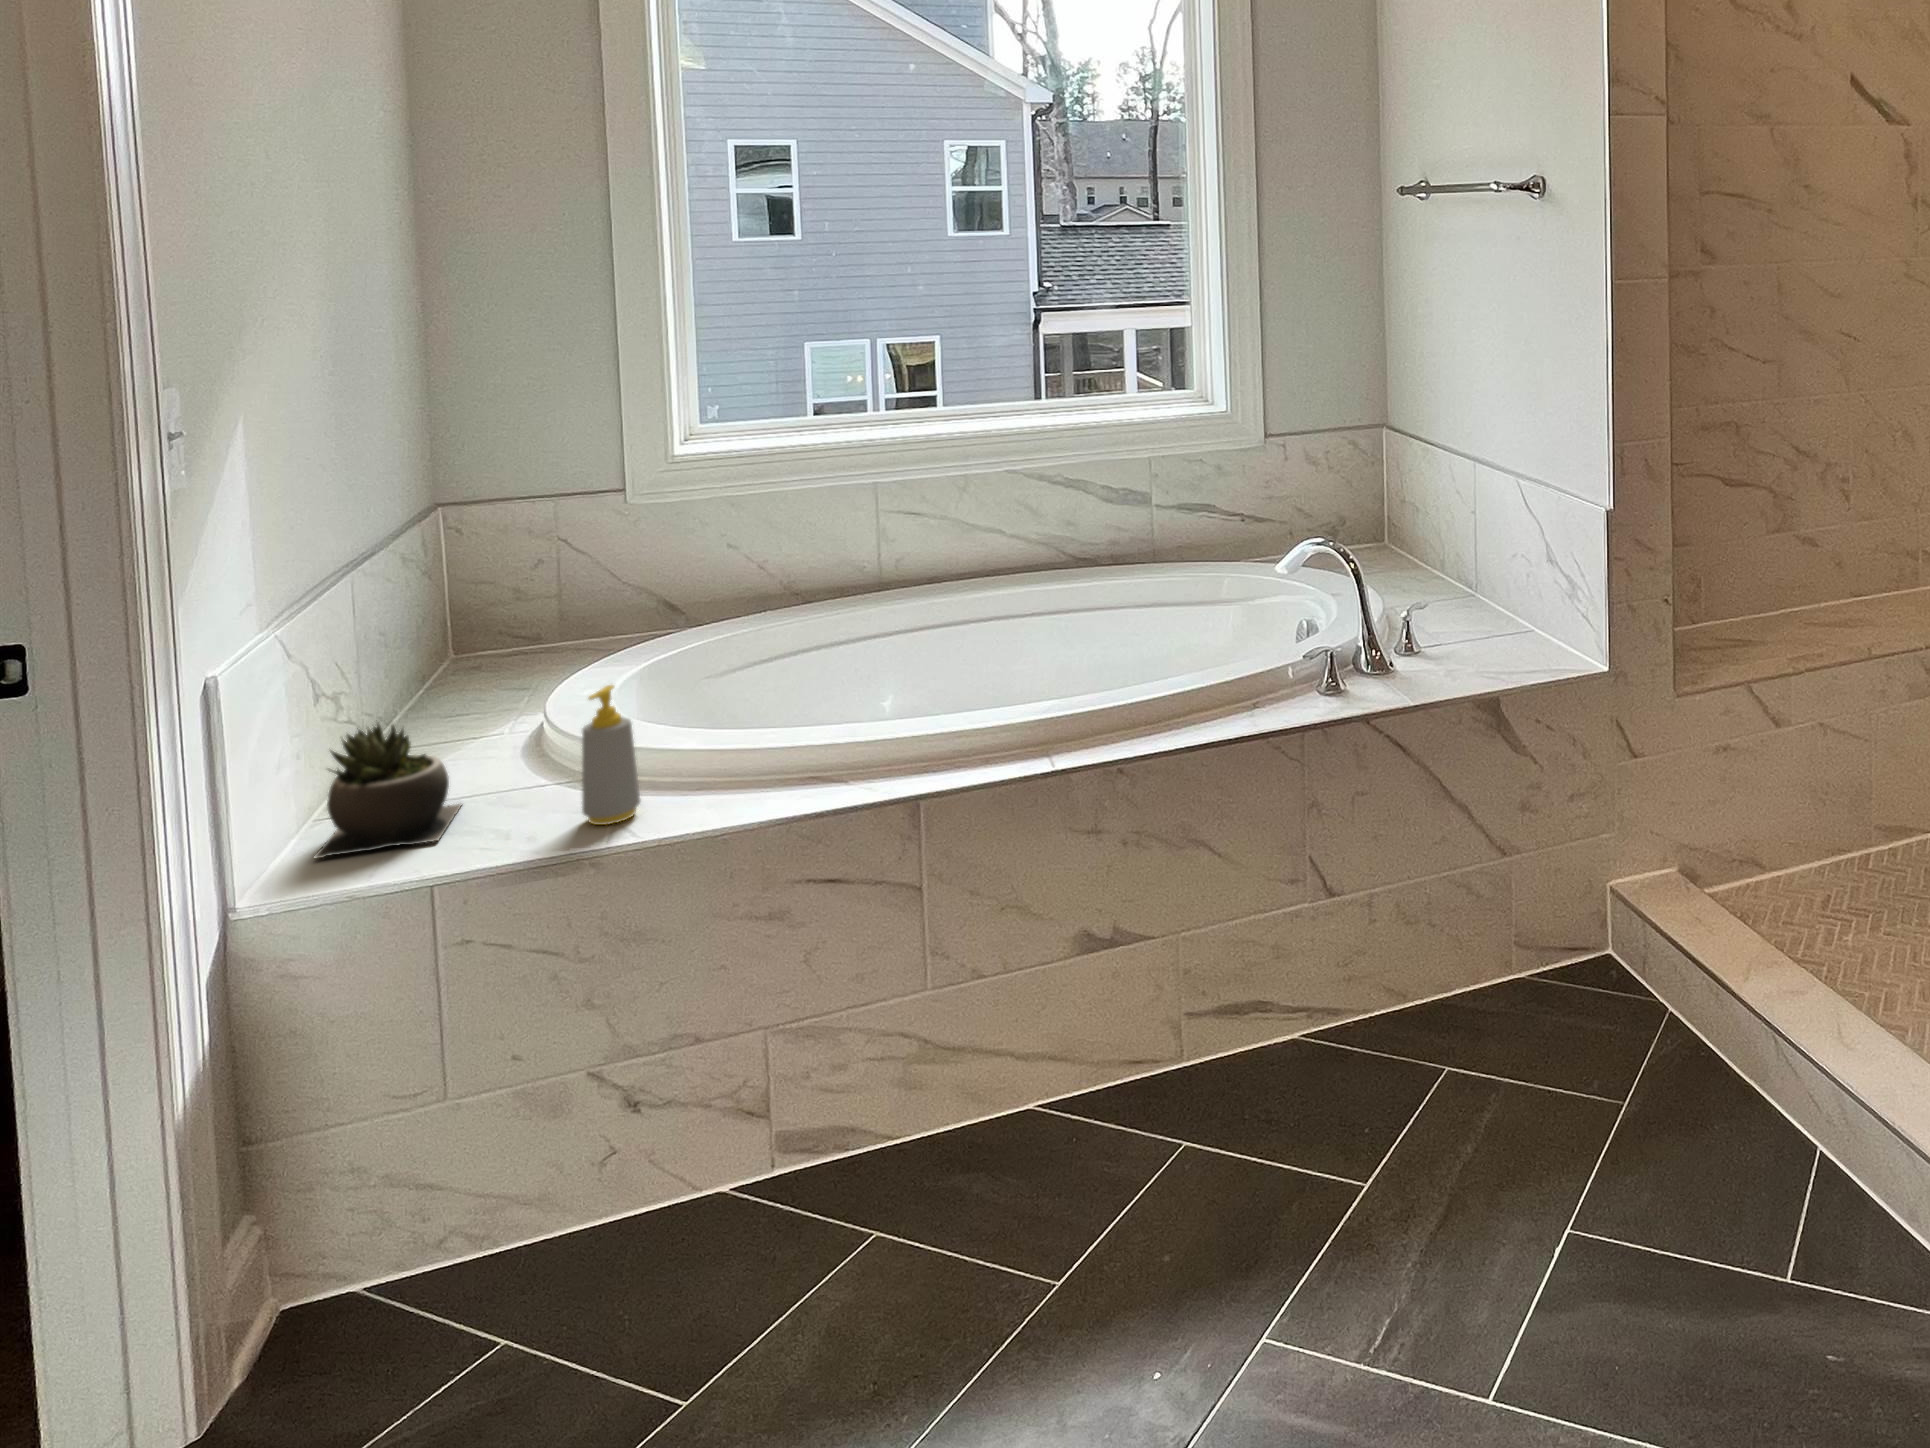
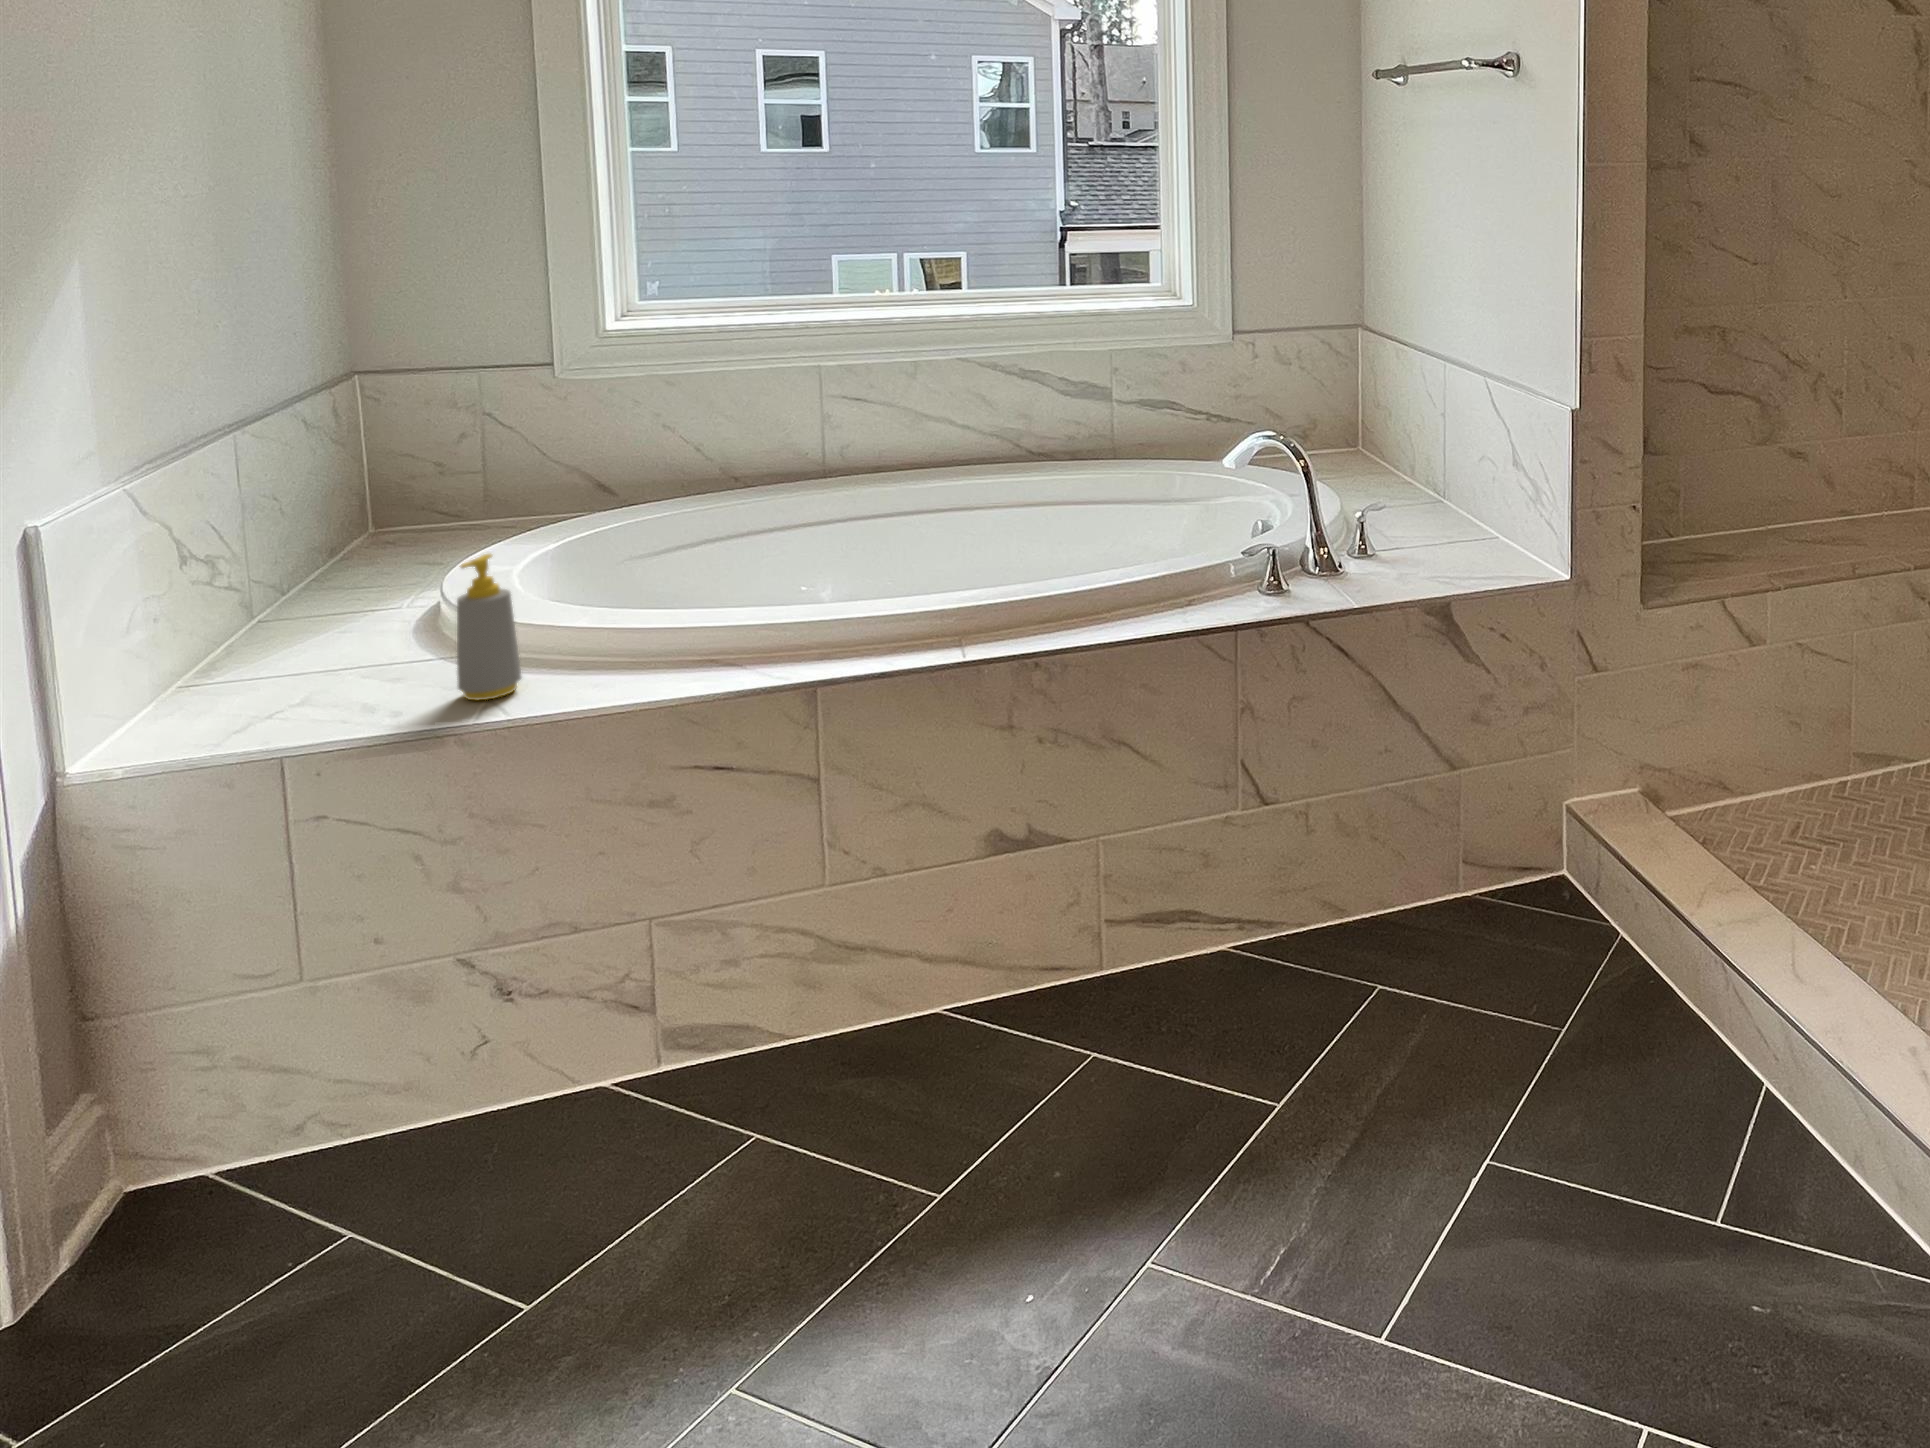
succulent plant: present [314,723,461,858] -> none [164,583,341,725]

